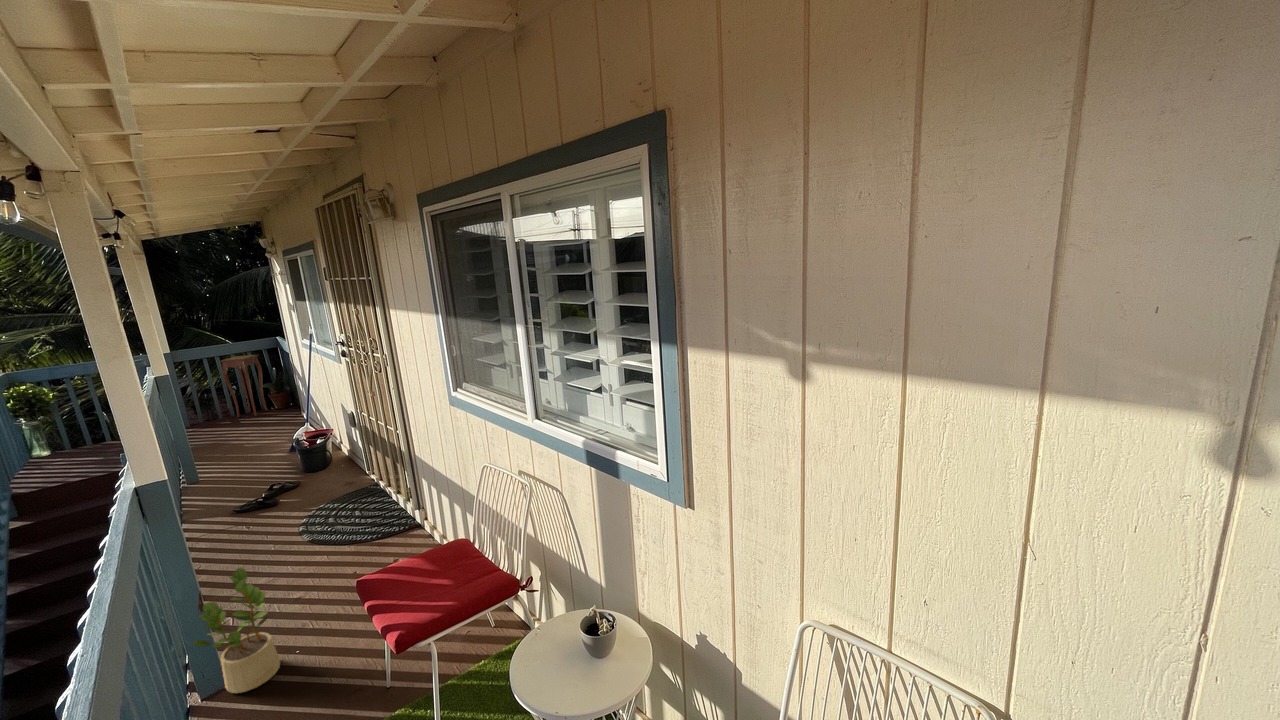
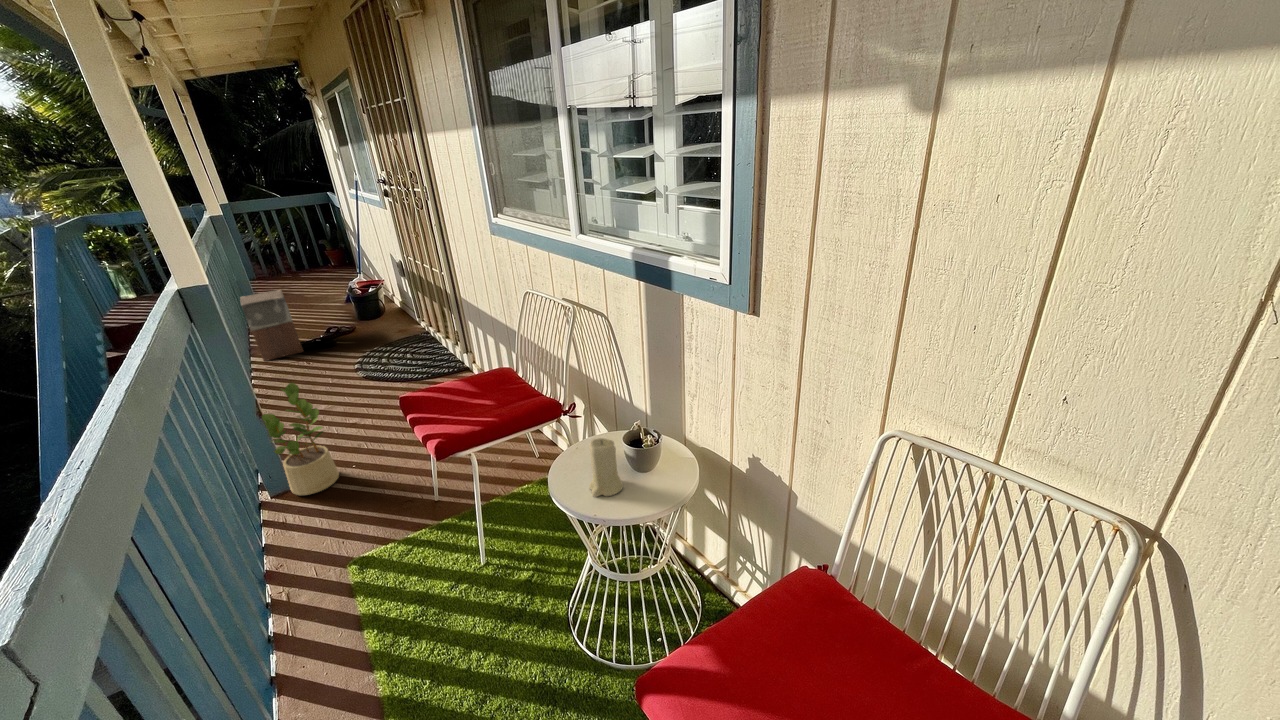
side table: present [220,355,268,417] -> none [276,210,326,272]
stool: none [178,449,242,528] -> present [240,290,303,361]
candle: none [549,628,582,689] -> present [589,438,623,497]

